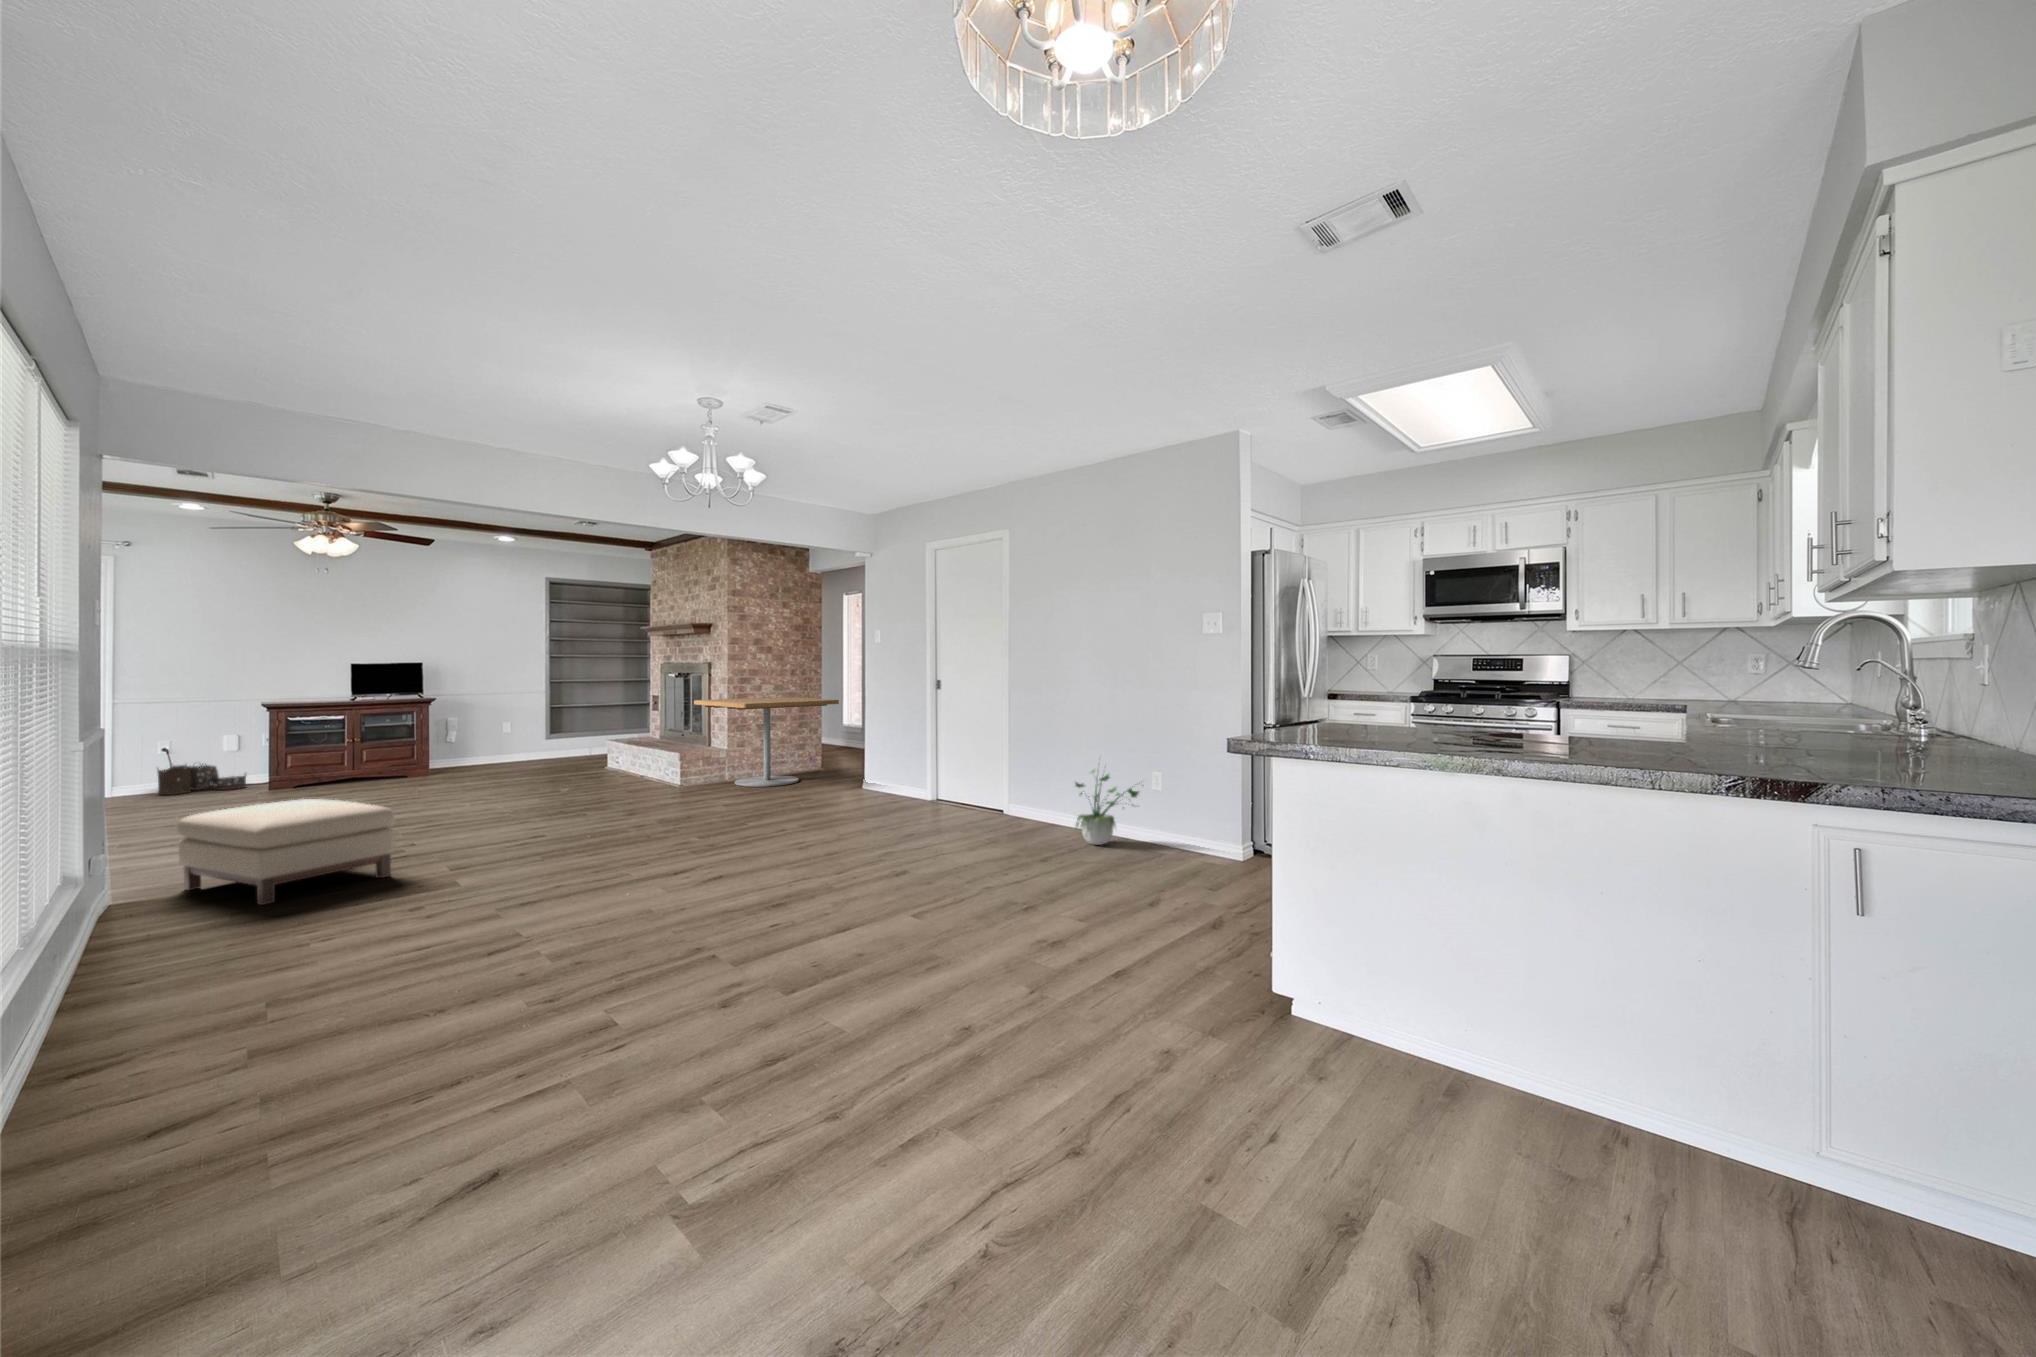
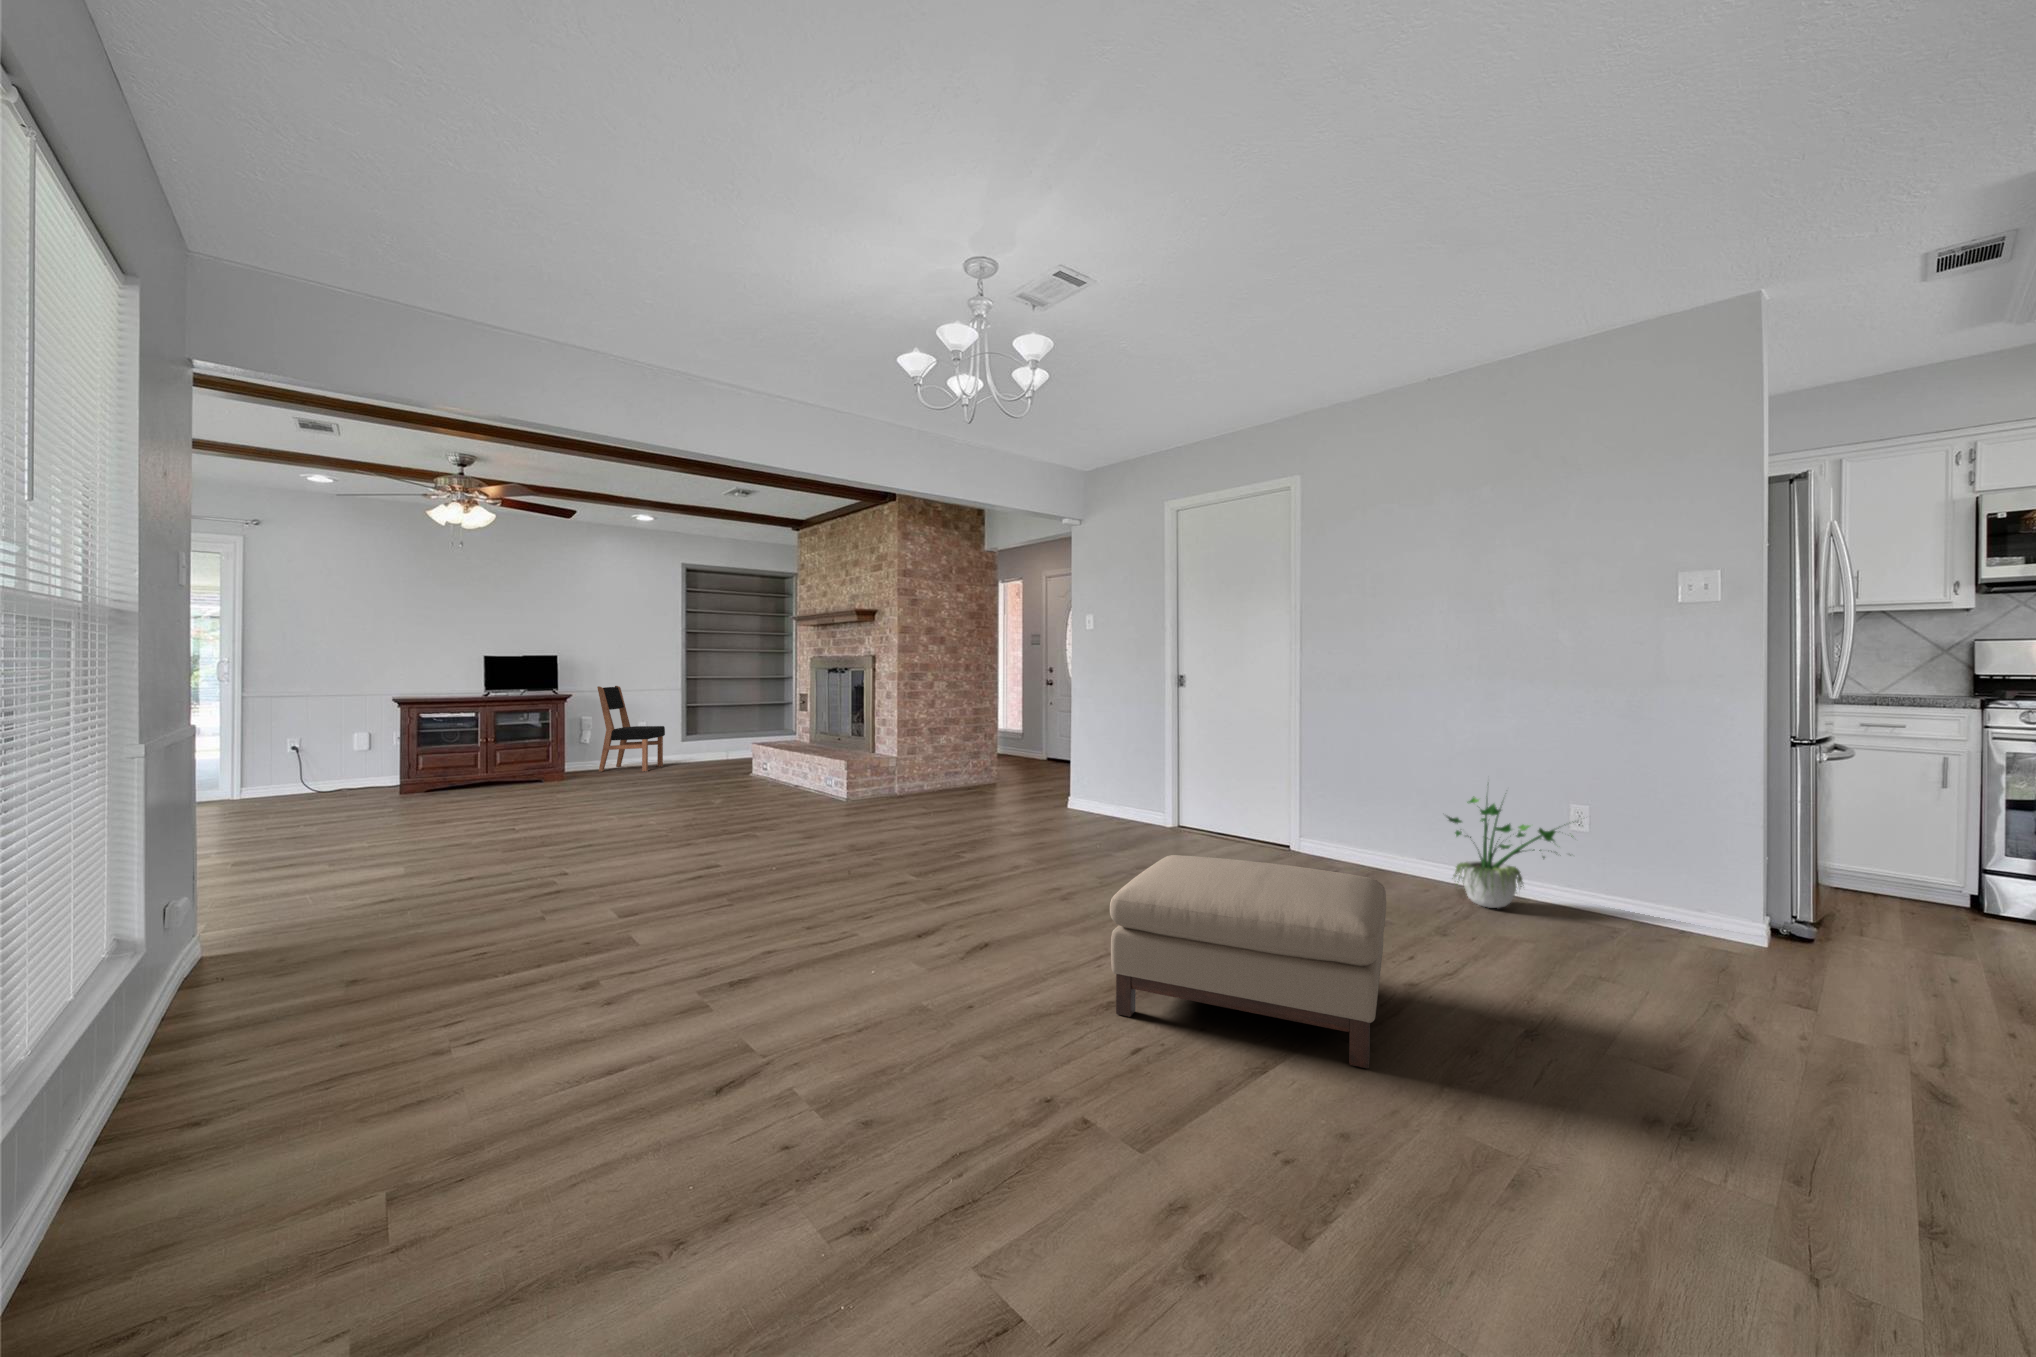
dining chair: none [461,689,528,767] -> present [597,686,665,772]
dining table: present [694,697,839,787] -> none [863,696,1033,804]
woven basket: present [157,764,246,795] -> none [284,763,377,800]
ottoman: present [177,799,395,905] -> present [1110,855,1386,1068]

